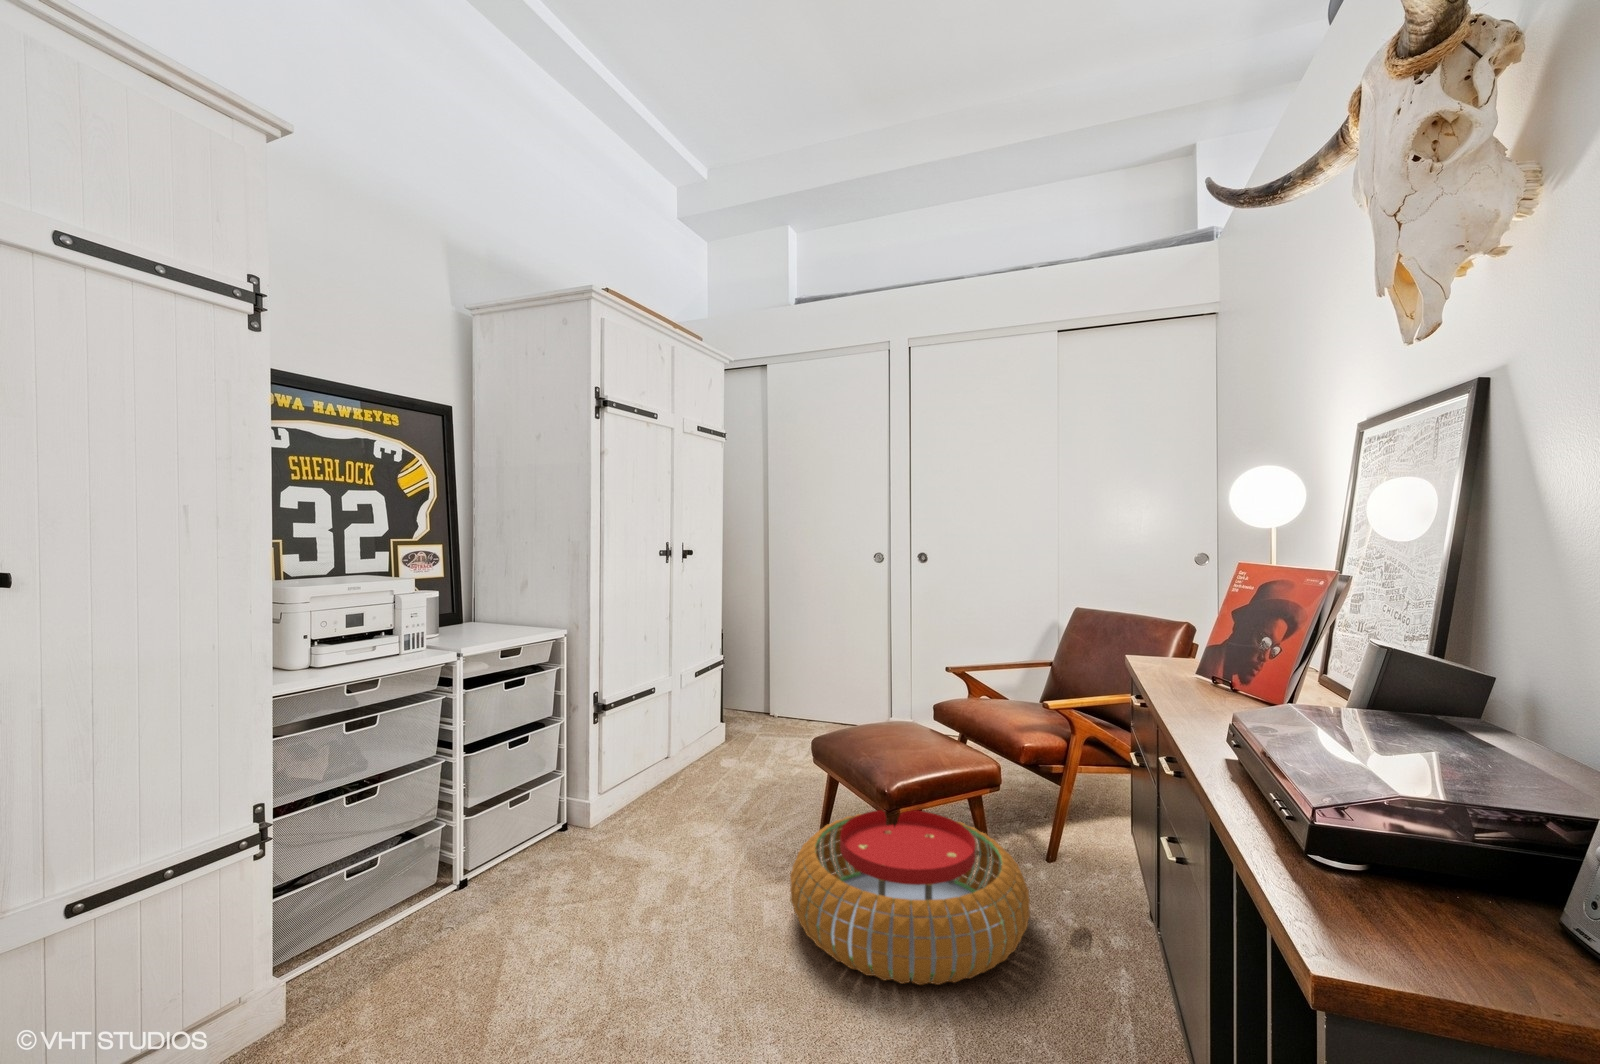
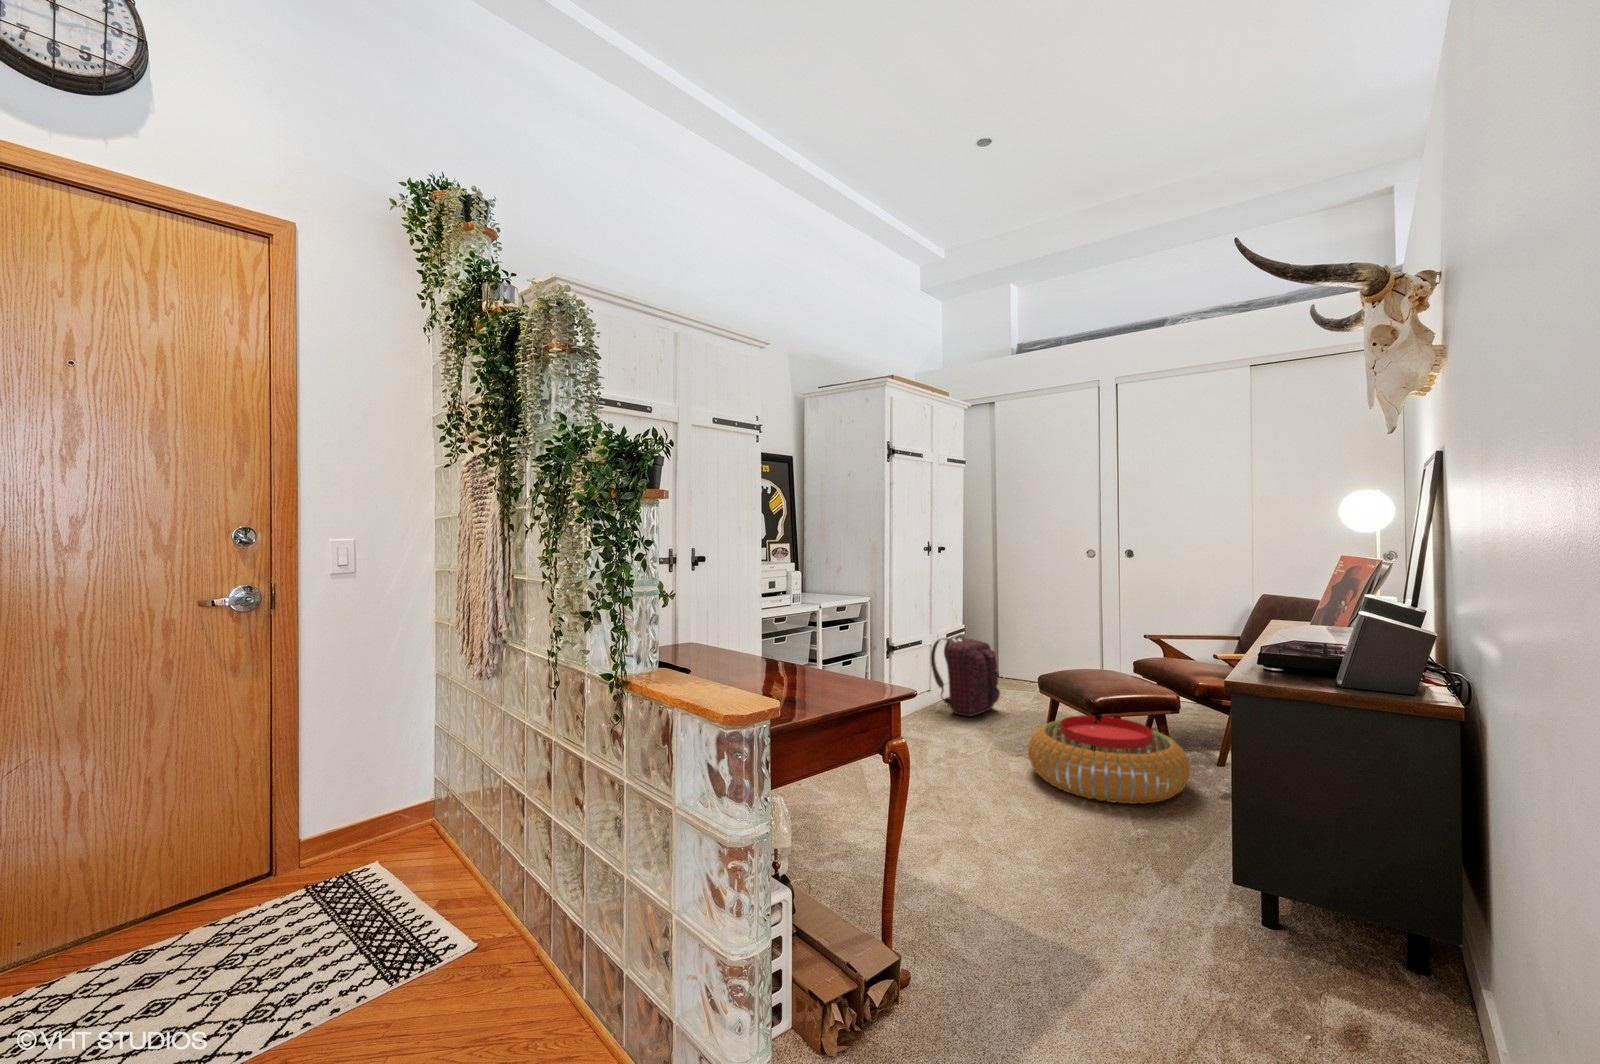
backpack: none [666,674,763,797] -> present [931,634,1000,717]

